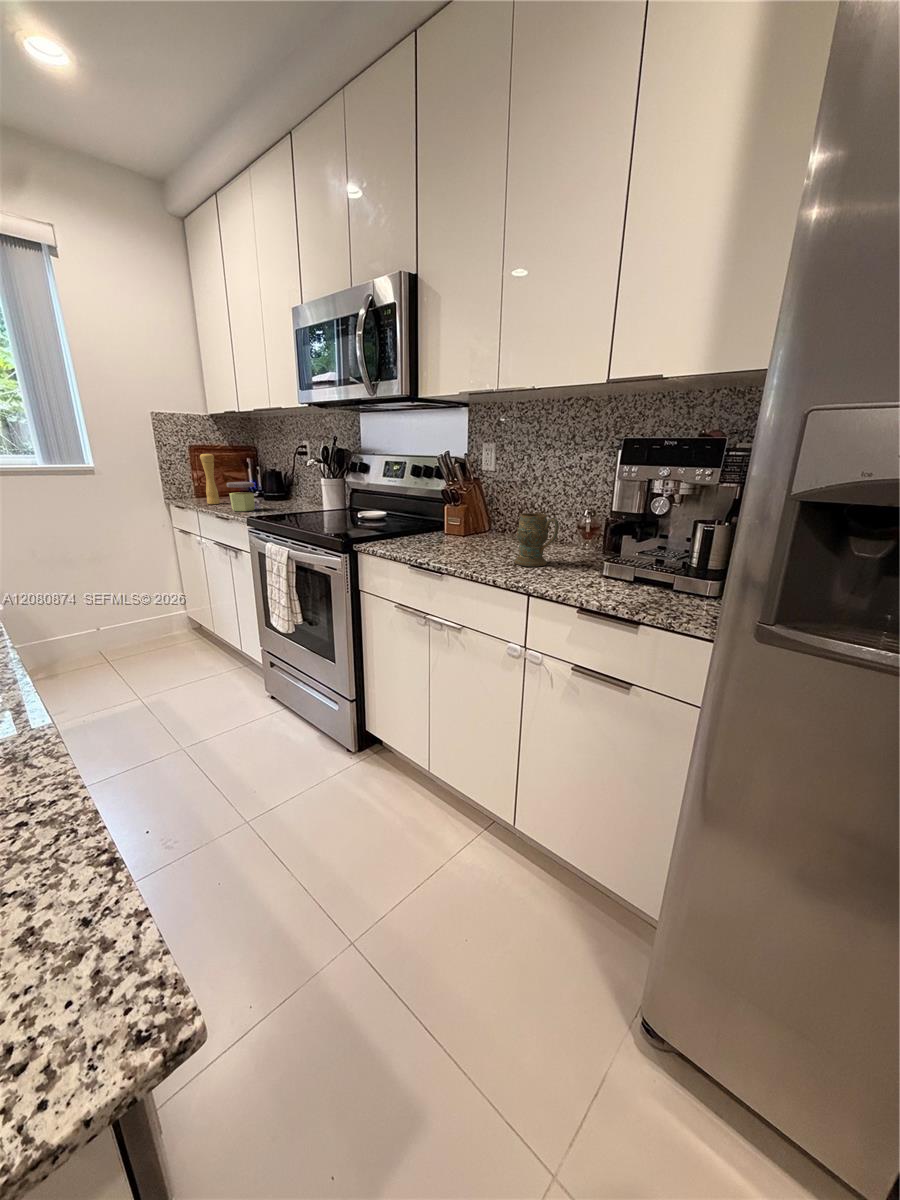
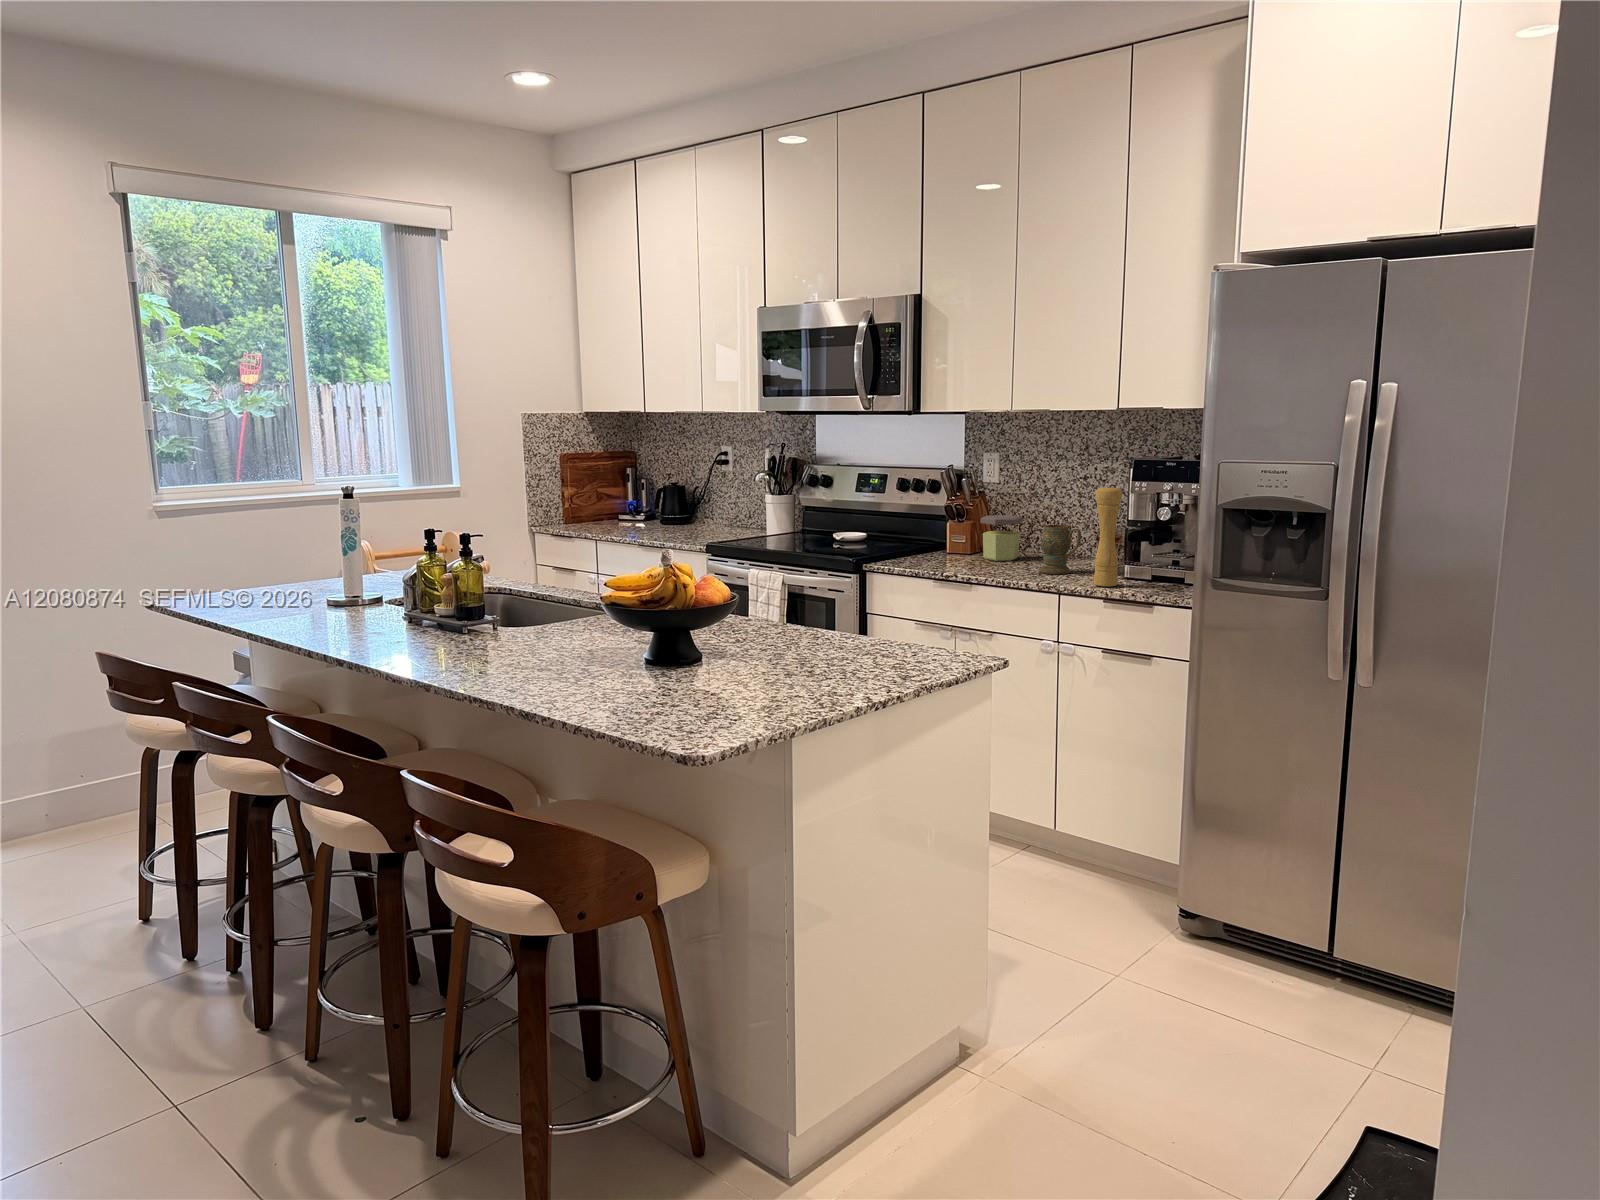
pepper mill: present [200,453,220,504] -> present [1094,486,1122,586]
jar: present [226,482,255,511] -> present [981,515,1023,561]

